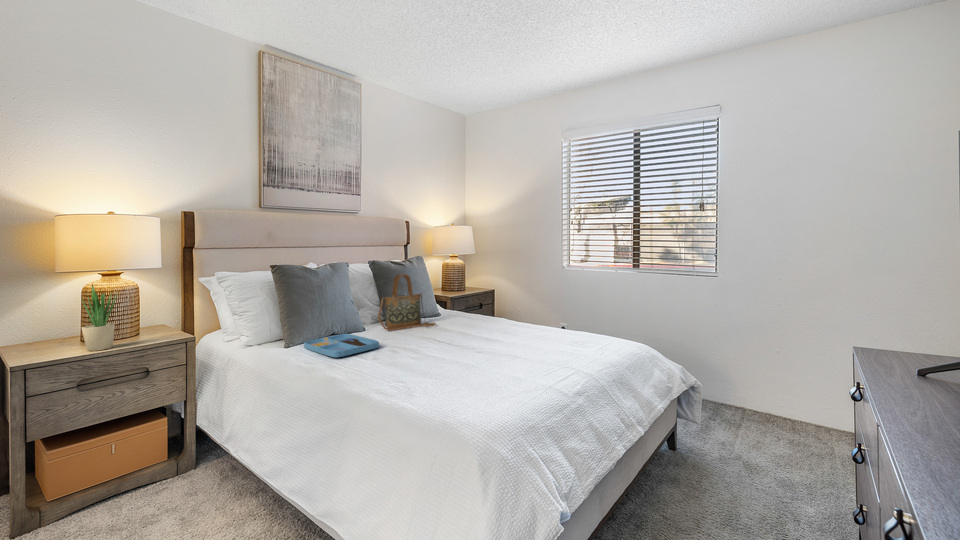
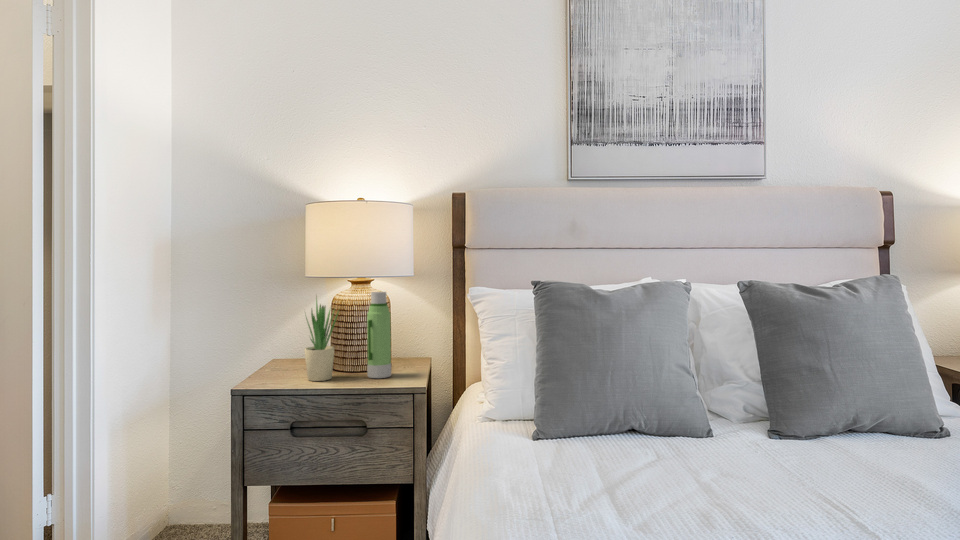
handbag: present [378,274,436,331] -> none [730,319,916,484]
water bottle: none [139,279,164,341] -> present [367,292,391,378]
tray: present [304,334,379,357] -> none [546,437,680,513]

